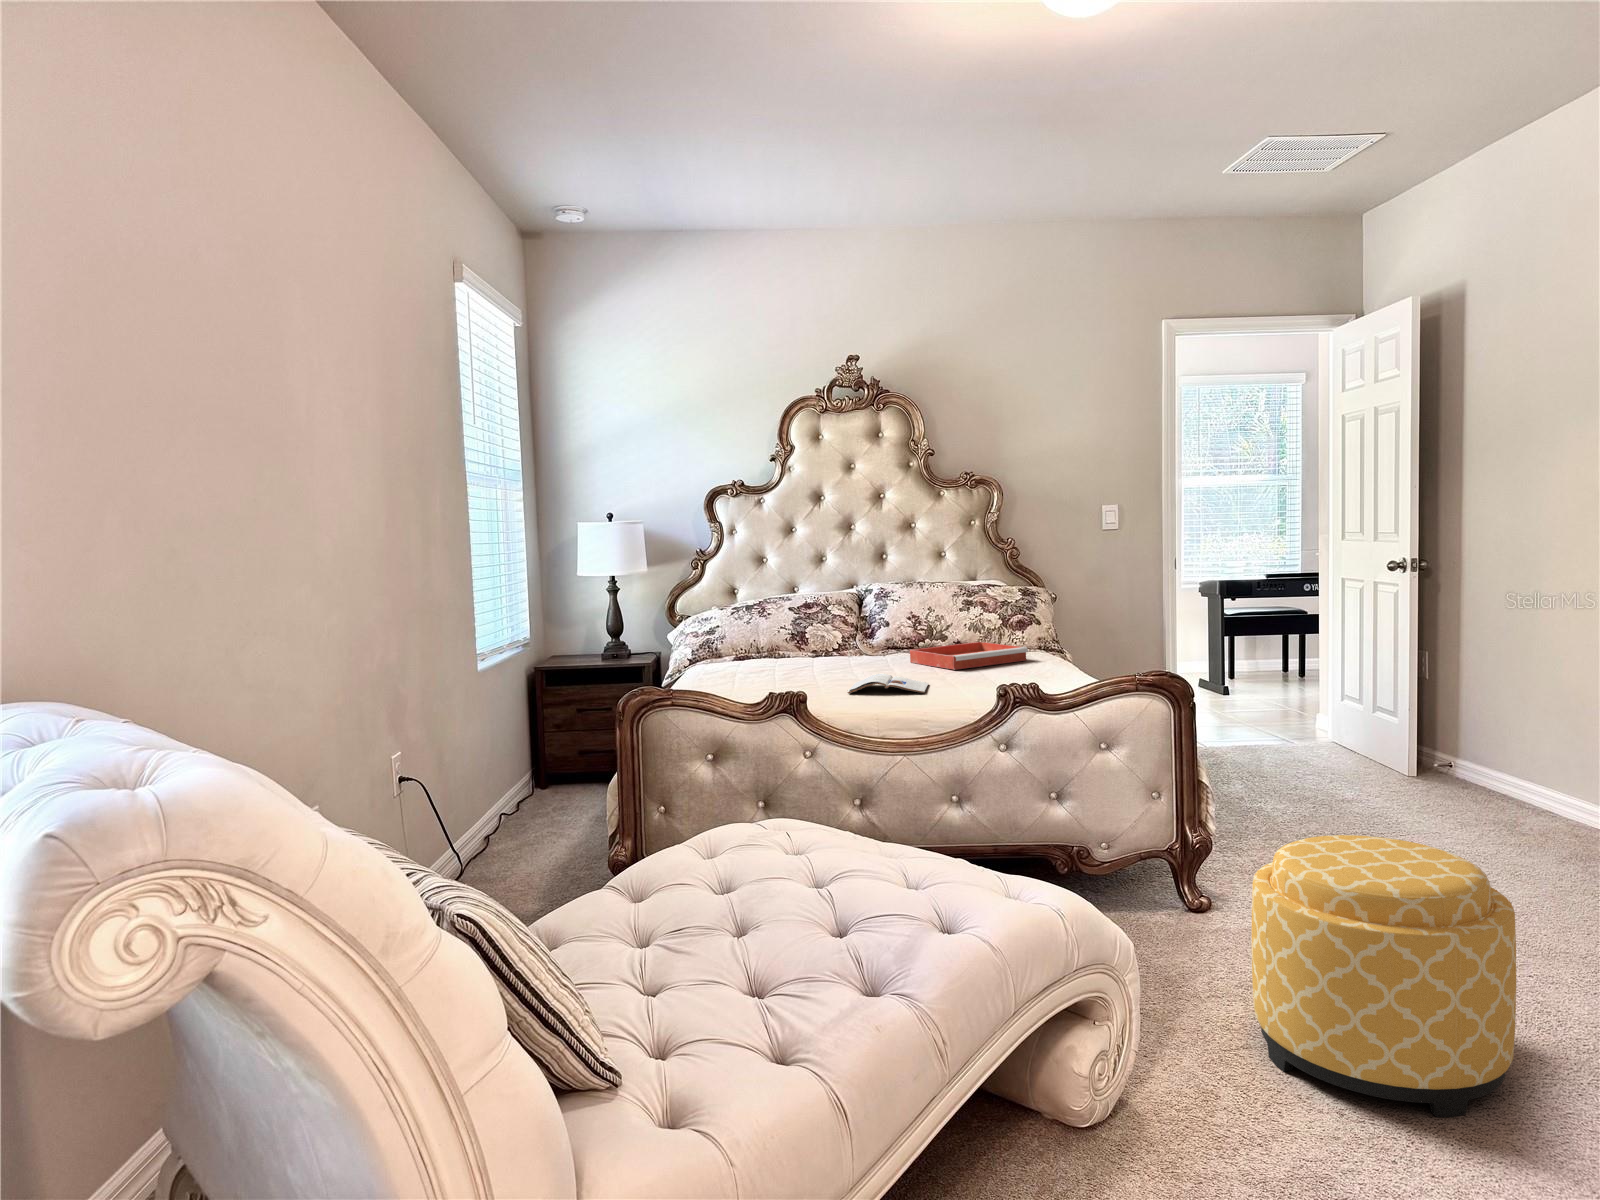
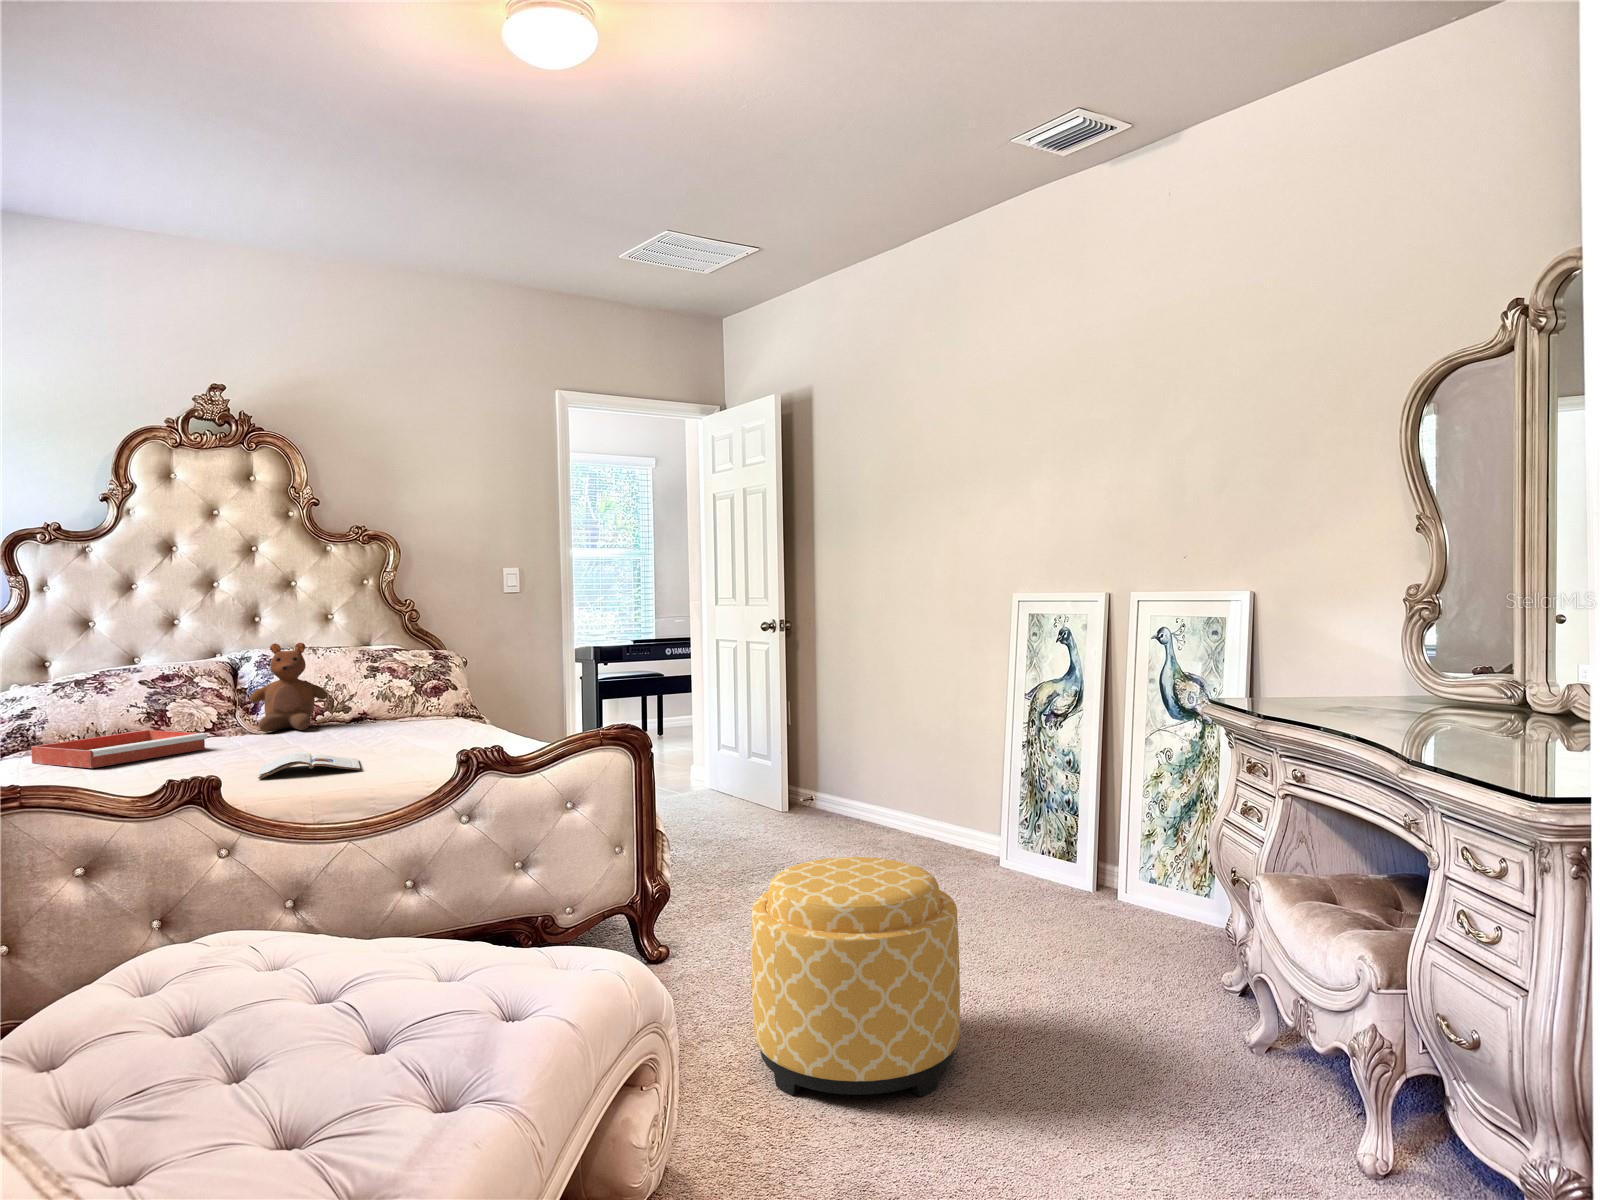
teddy bear: none [867,579,926,653] -> present [250,643,328,732]
tray: present [910,642,1028,670] -> present [31,730,207,768]

